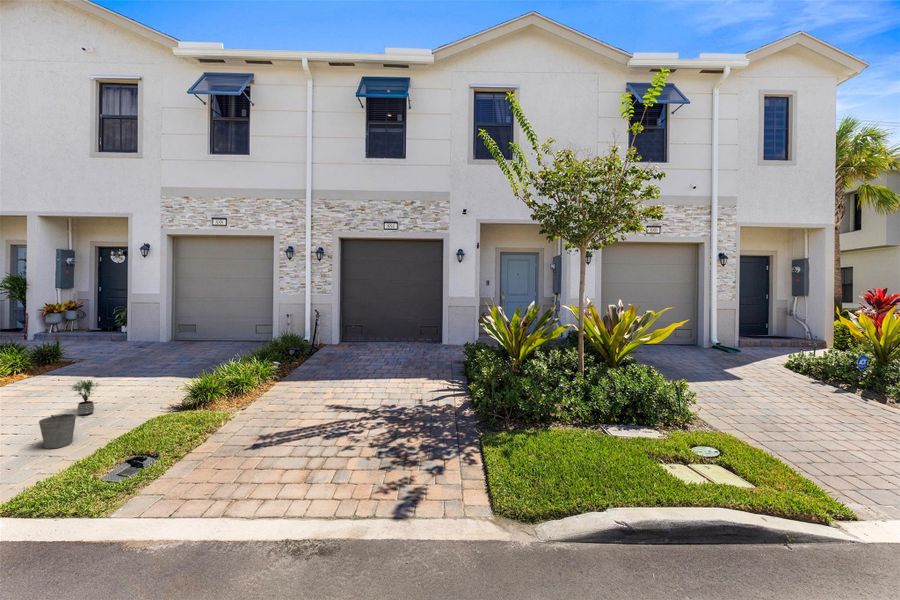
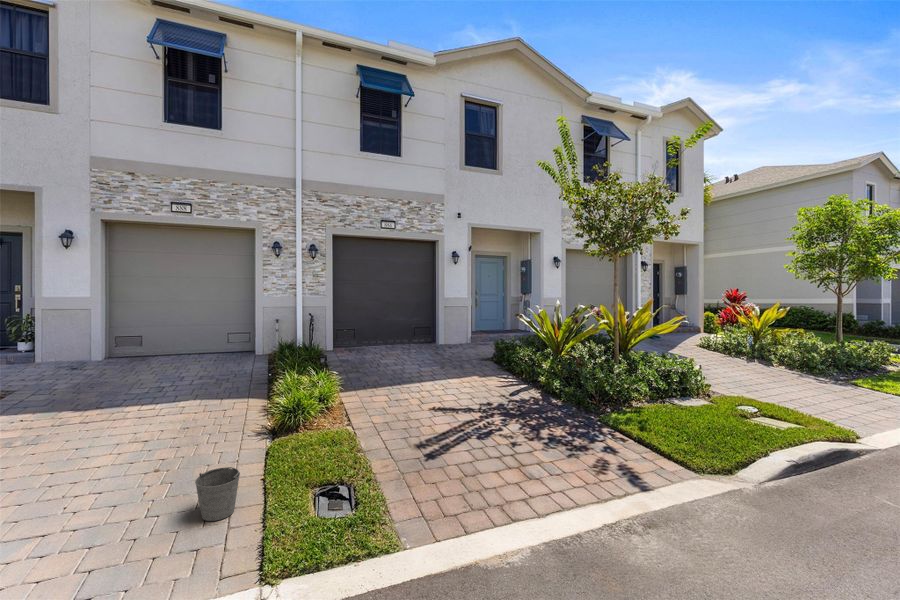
potted plant: present [72,380,98,416] -> none [152,418,194,470]

